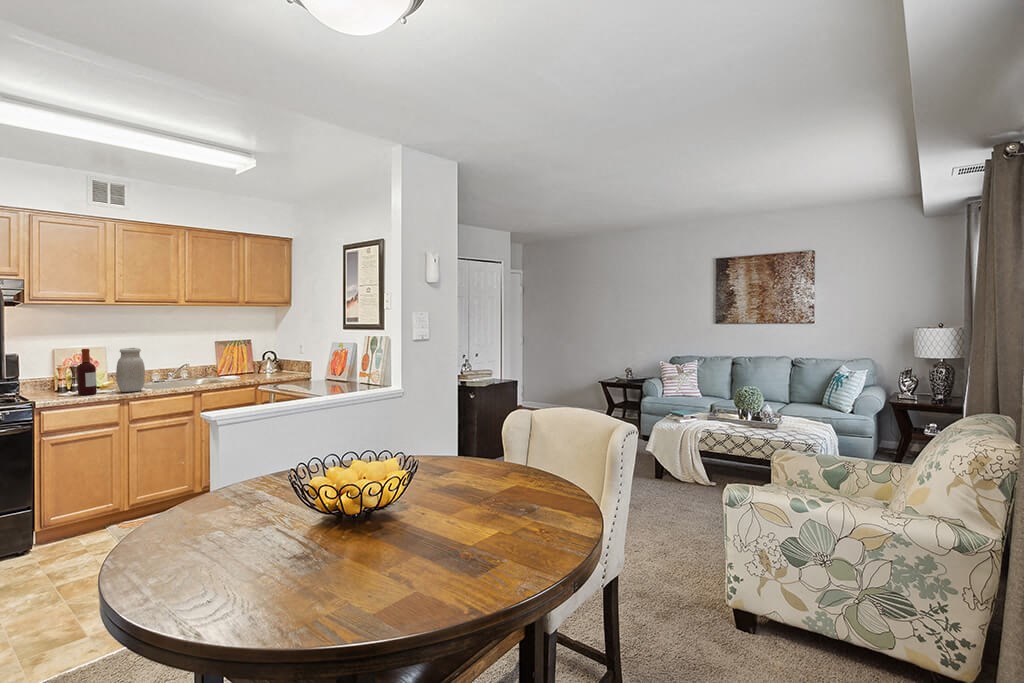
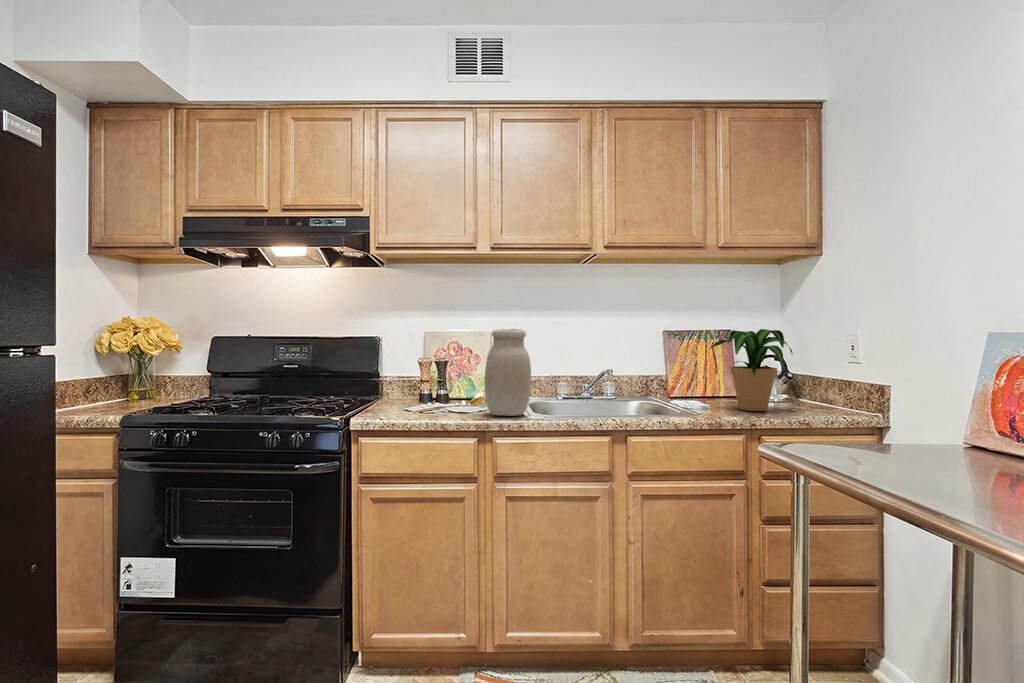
potted plant: none [237,341,278,378] -> present [710,329,793,411]
bottle: present [77,349,97,395] -> none [426,327,453,414]

